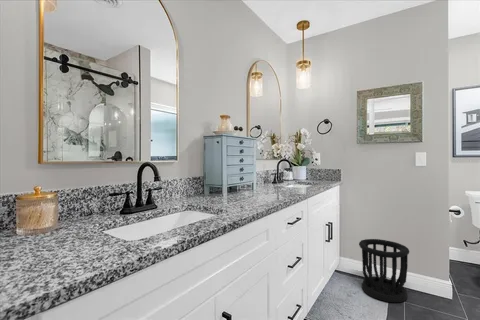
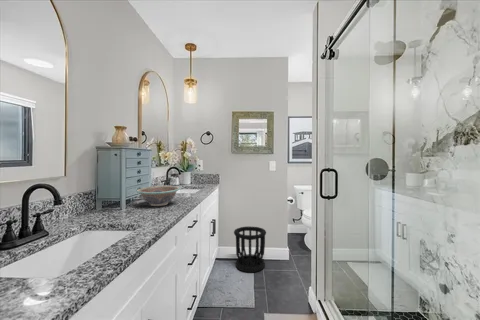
decorative bowl: none [237,176,280,196] -> present [137,185,180,206]

